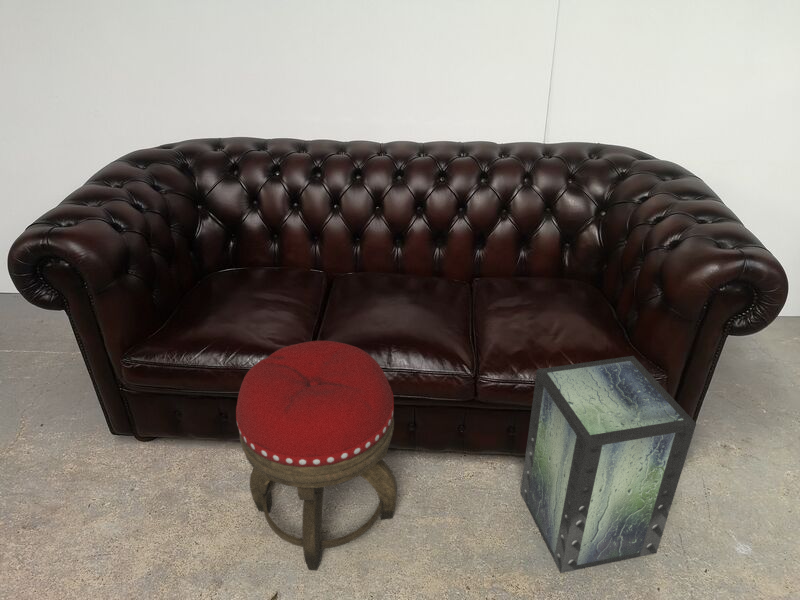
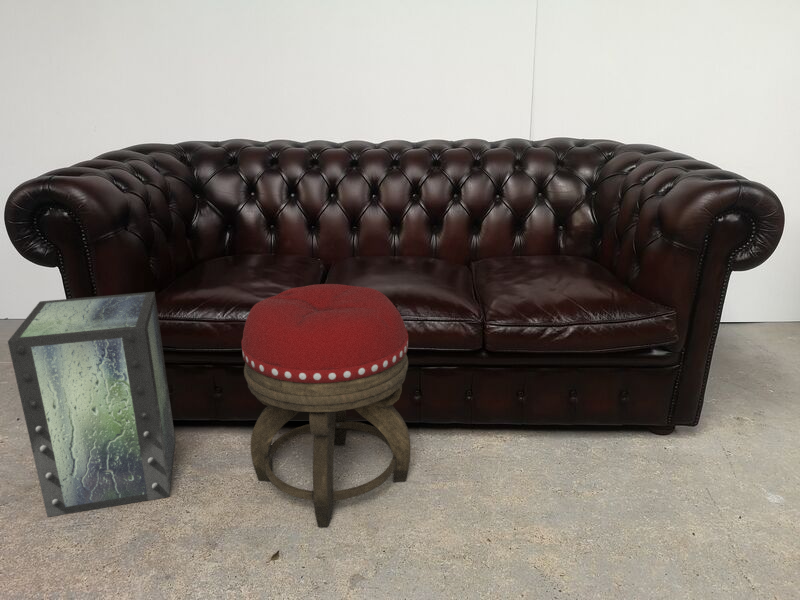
storage box: present [520,356,696,573] -> present [8,292,175,517]

